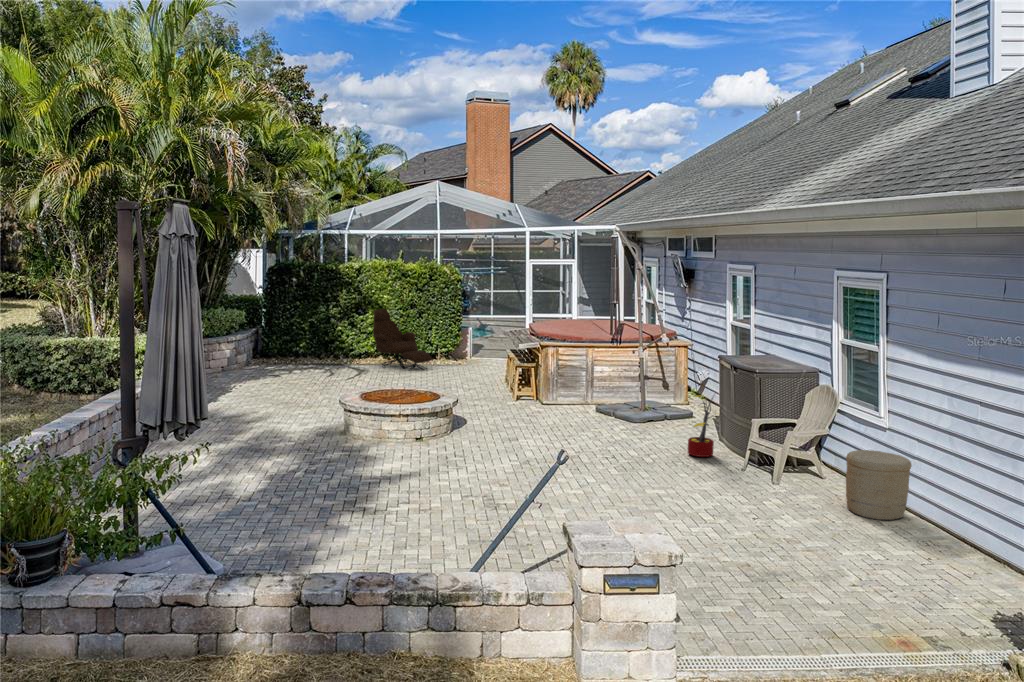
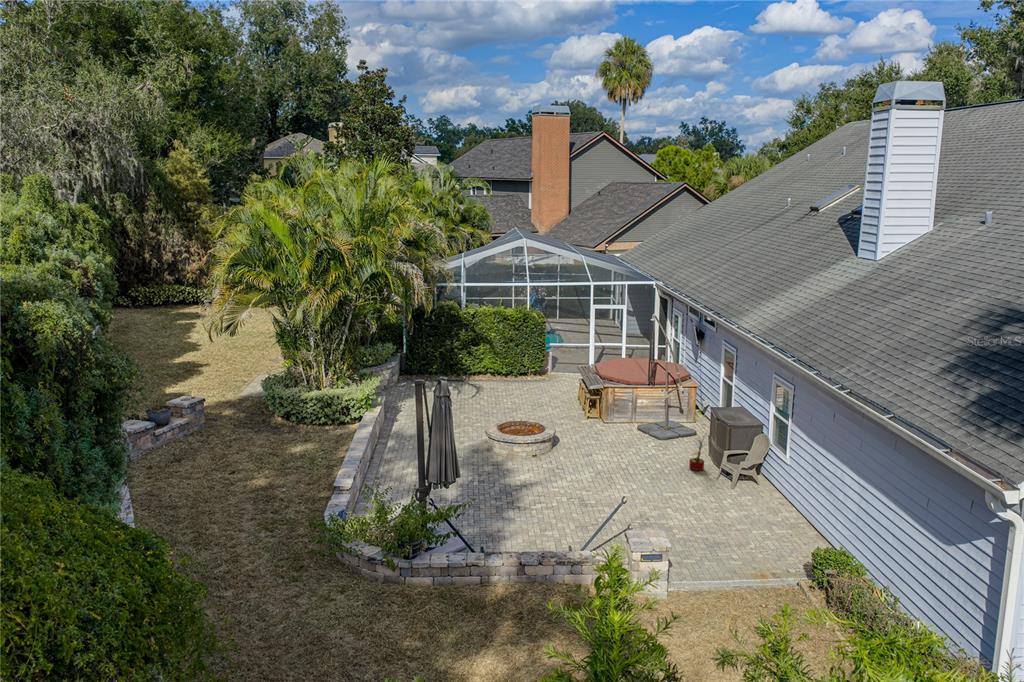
lounge chair: present [372,309,432,371] -> none [484,342,525,388]
woven basket: present [846,450,912,520] -> none [766,478,799,515]

